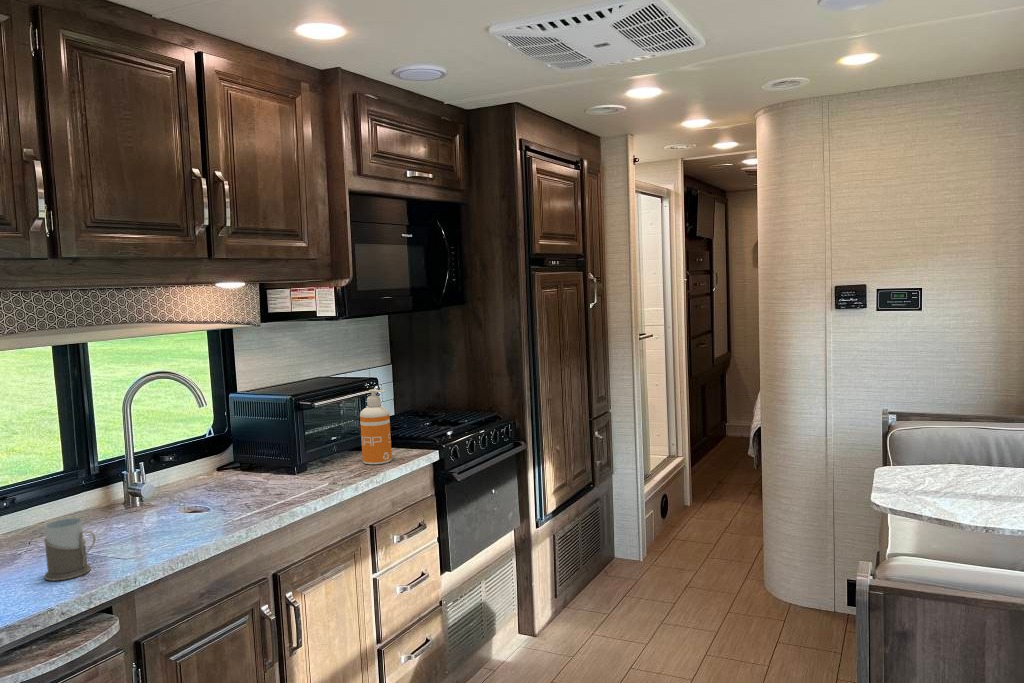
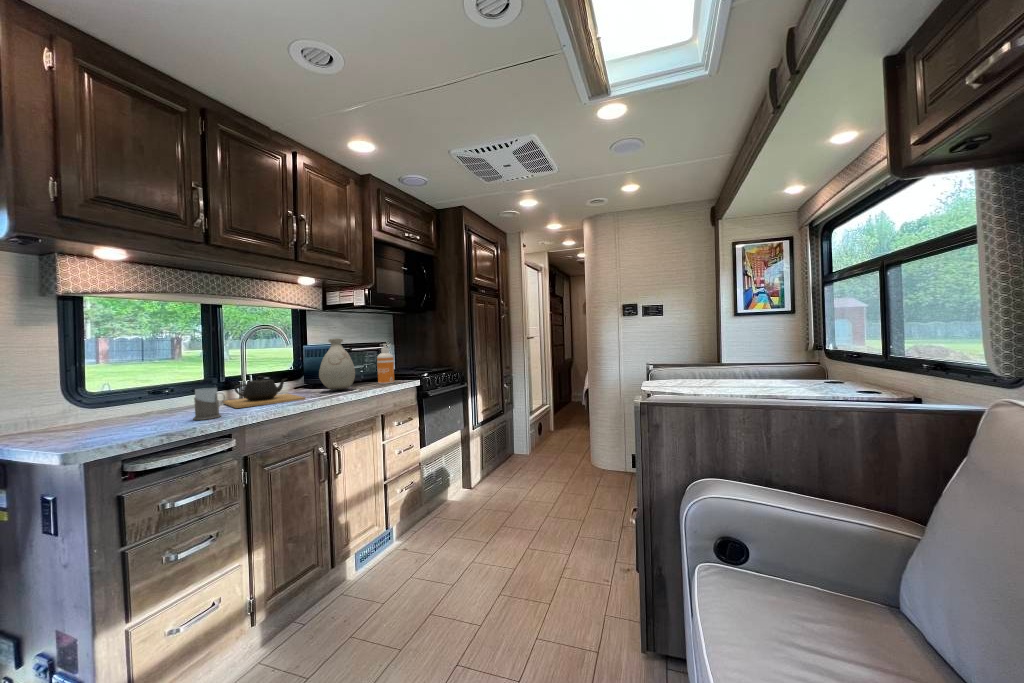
vase: none [257,390,321,484] -> present [319,338,355,390]
teapot: none [95,472,235,541] -> present [223,376,305,408]

